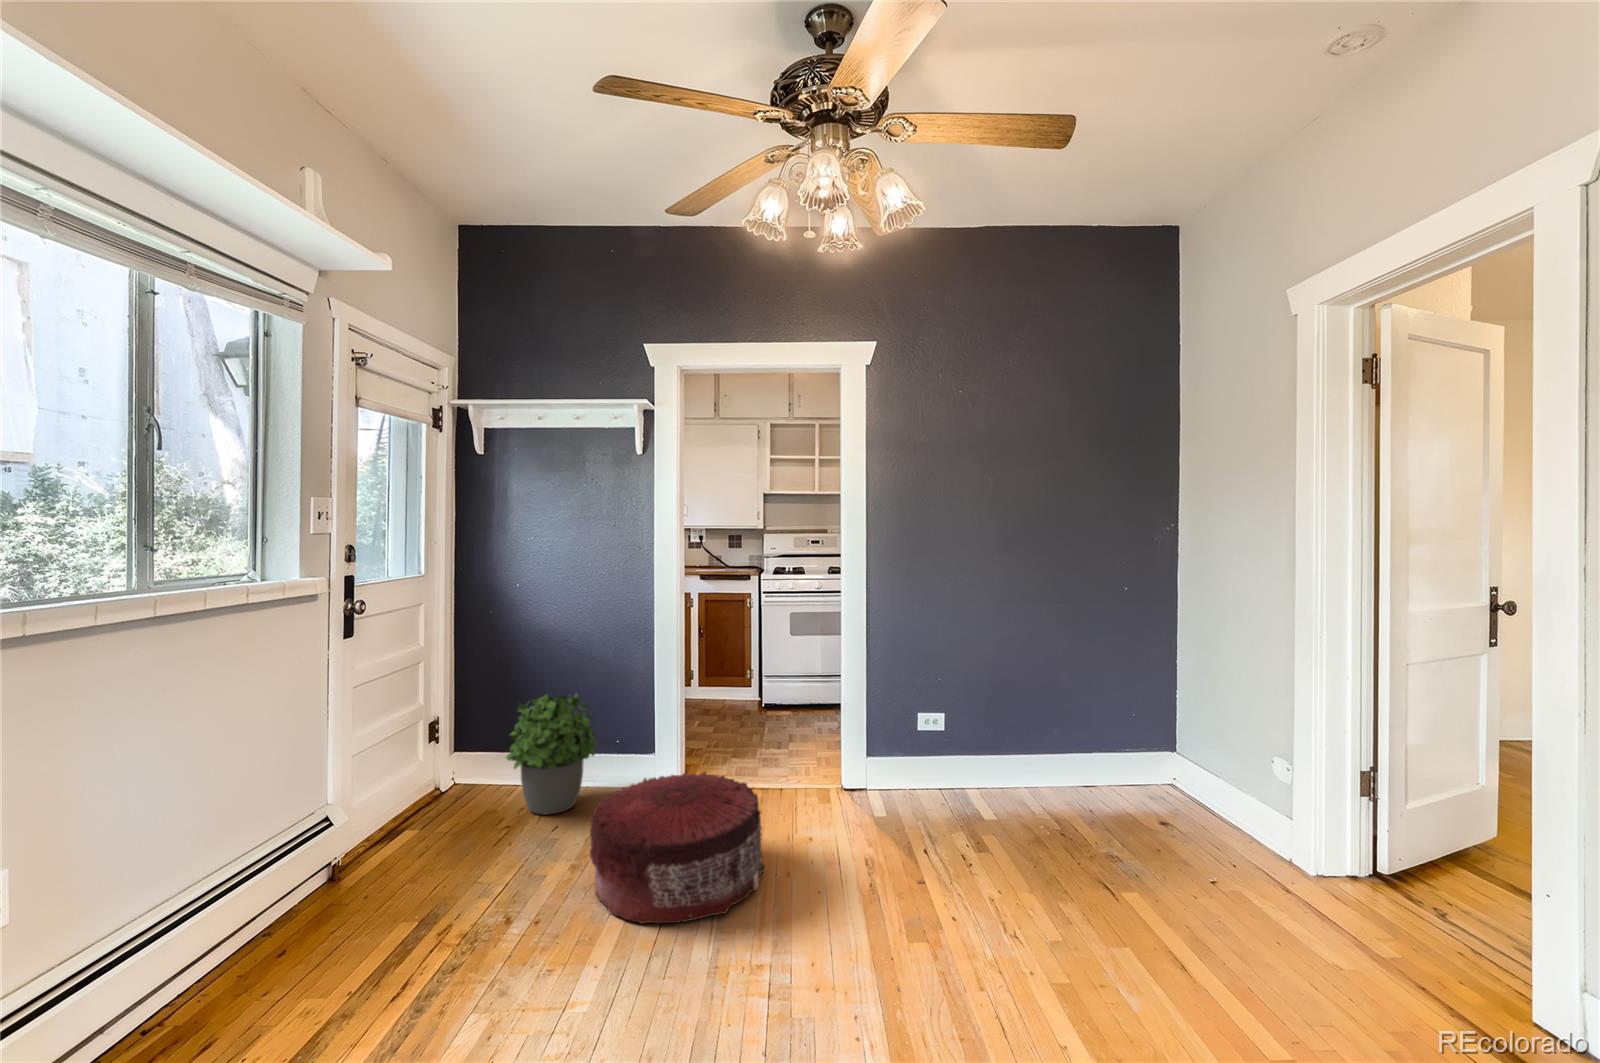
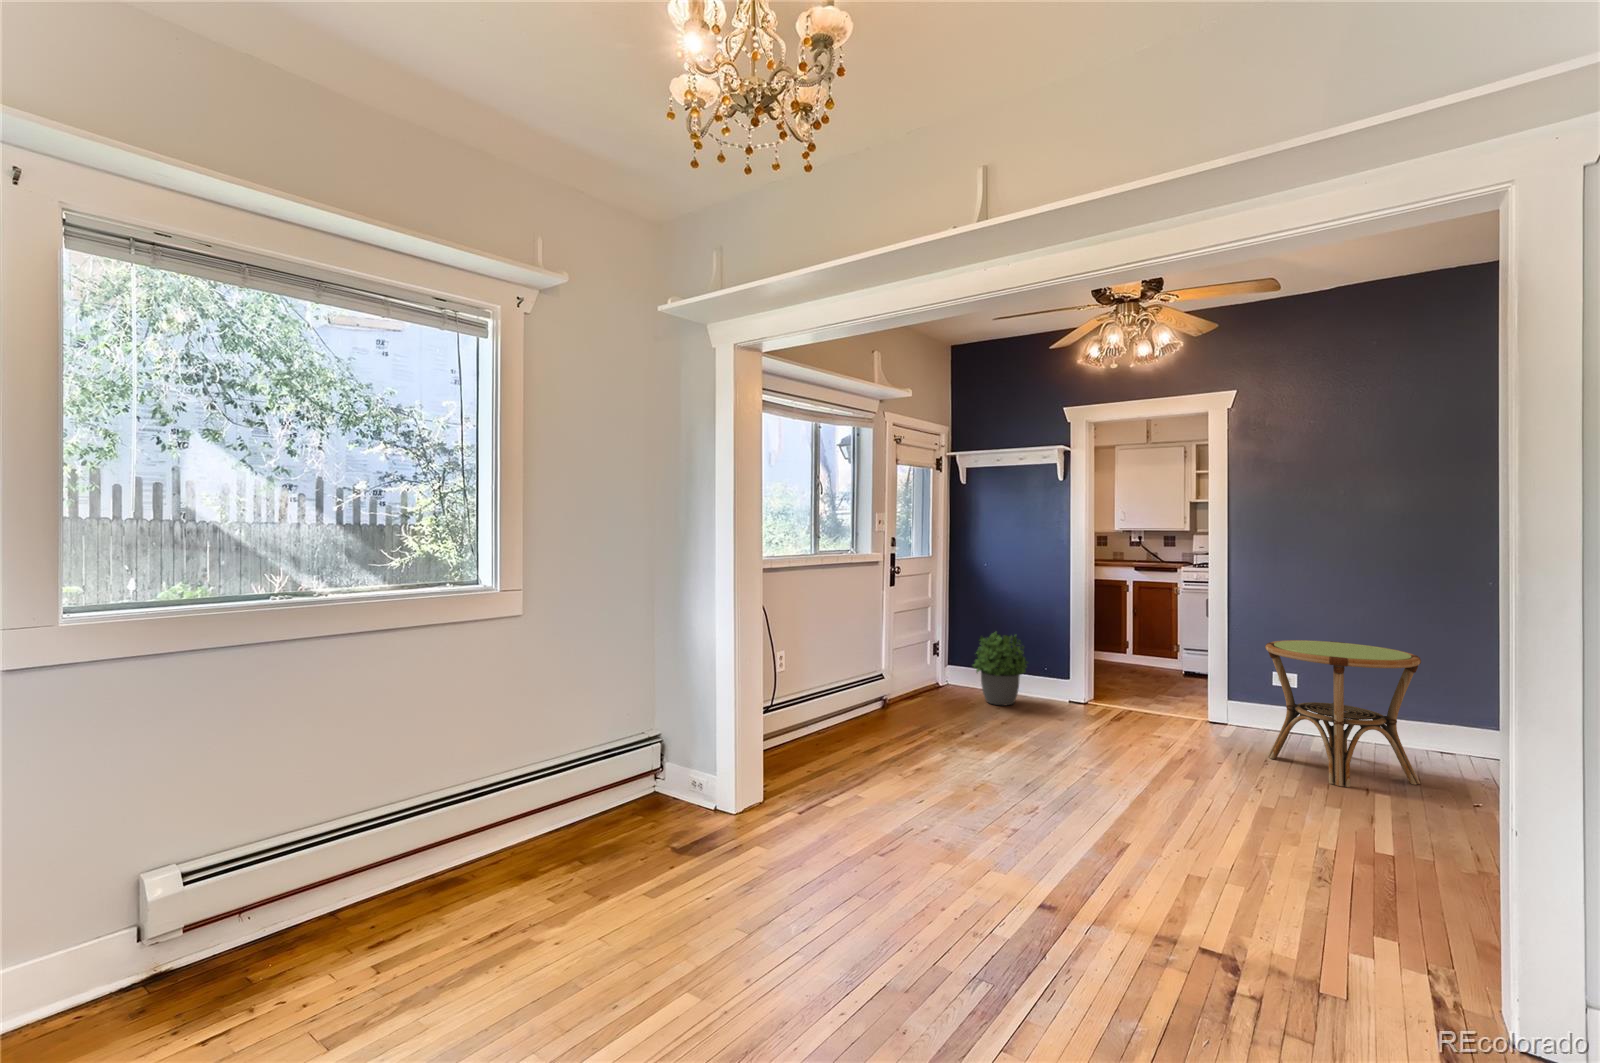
side table: none [904,661,1050,848] -> present [1265,640,1421,787]
pouf: present [590,772,764,923] -> none [1009,683,1128,760]

